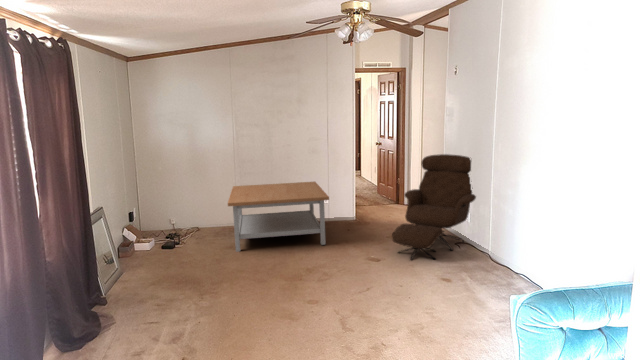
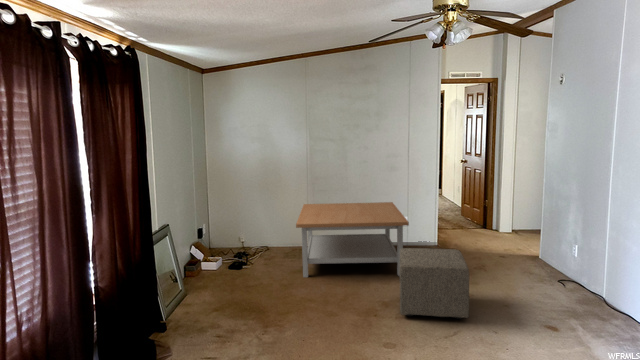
lounge chair: present [392,154,476,260] -> none [484,177,592,306]
ottoman: none [321,218,379,275] -> present [399,248,469,319]

